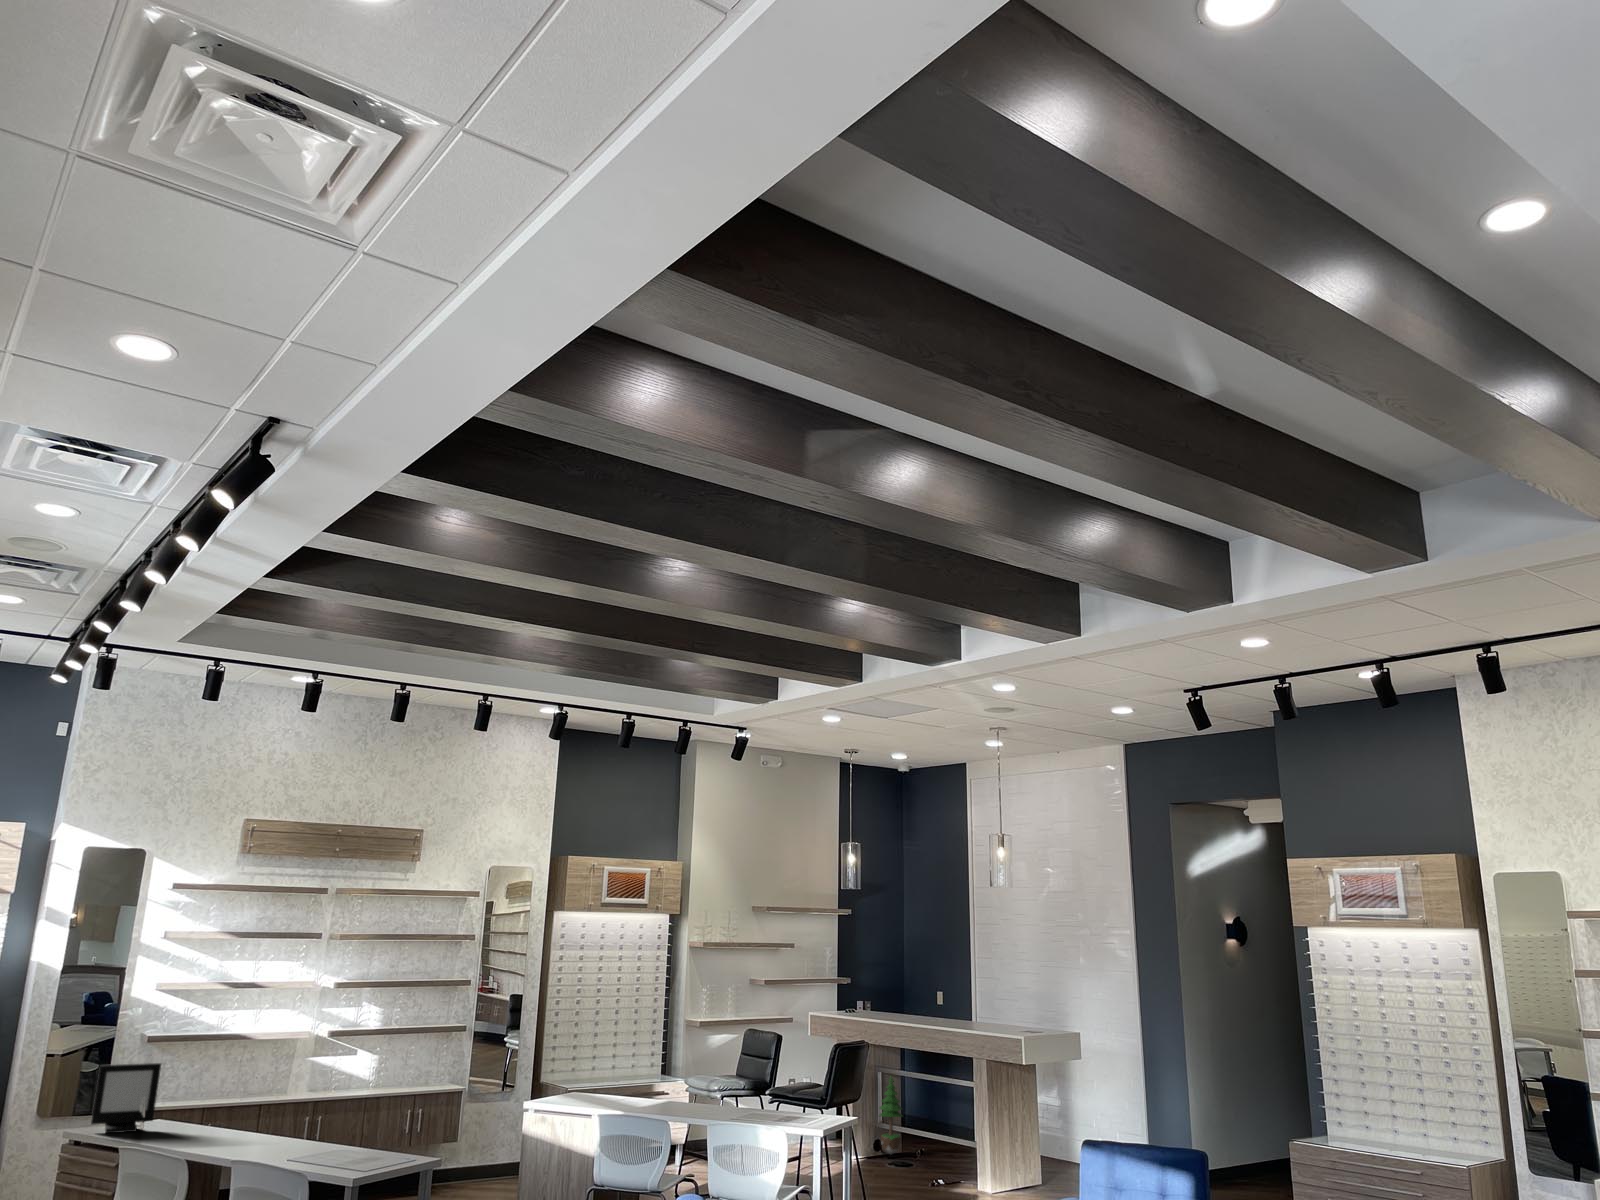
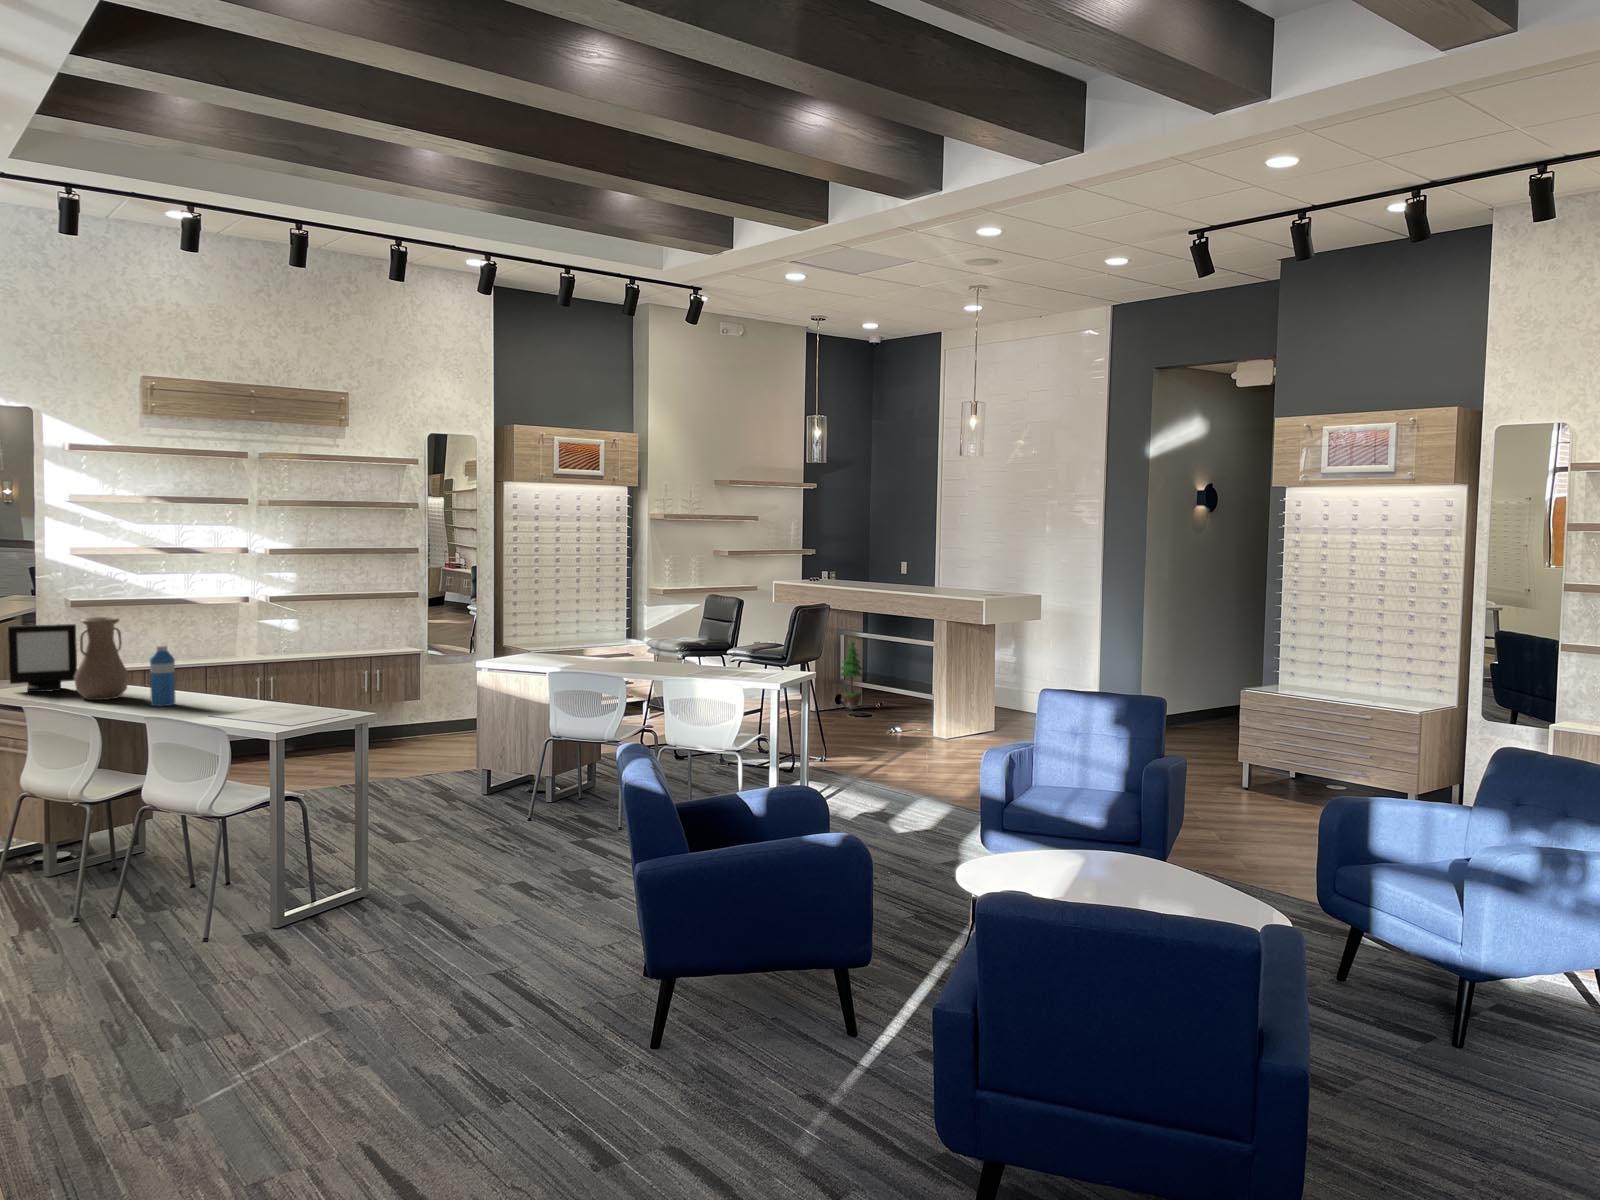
vase: none [156,1057,207,1143] -> present [74,617,129,700]
water bottle: none [227,1087,255,1150] -> present [150,646,175,706]

